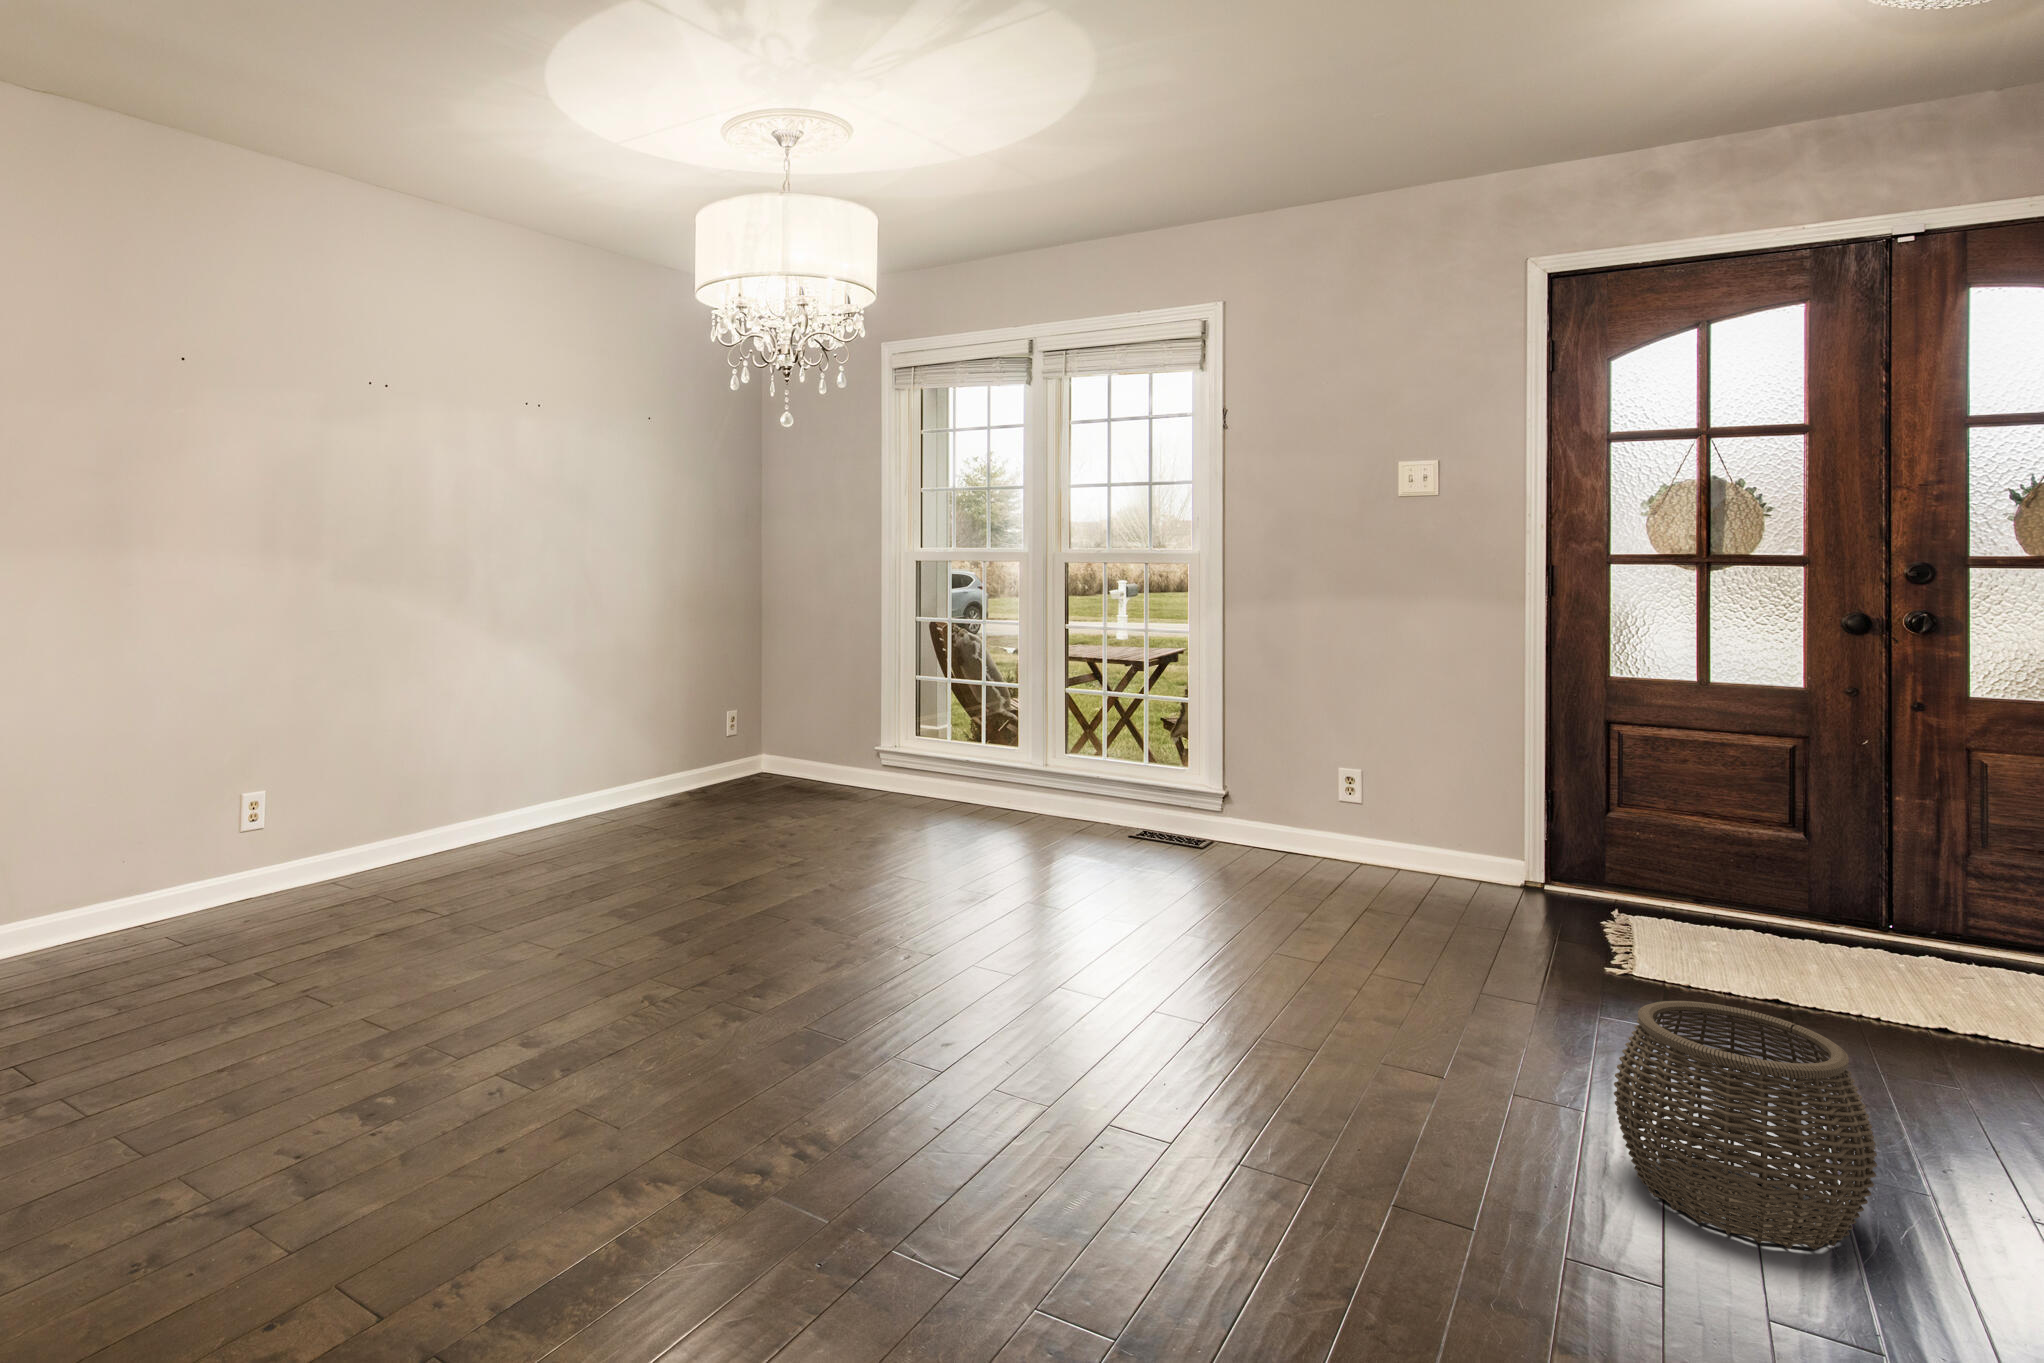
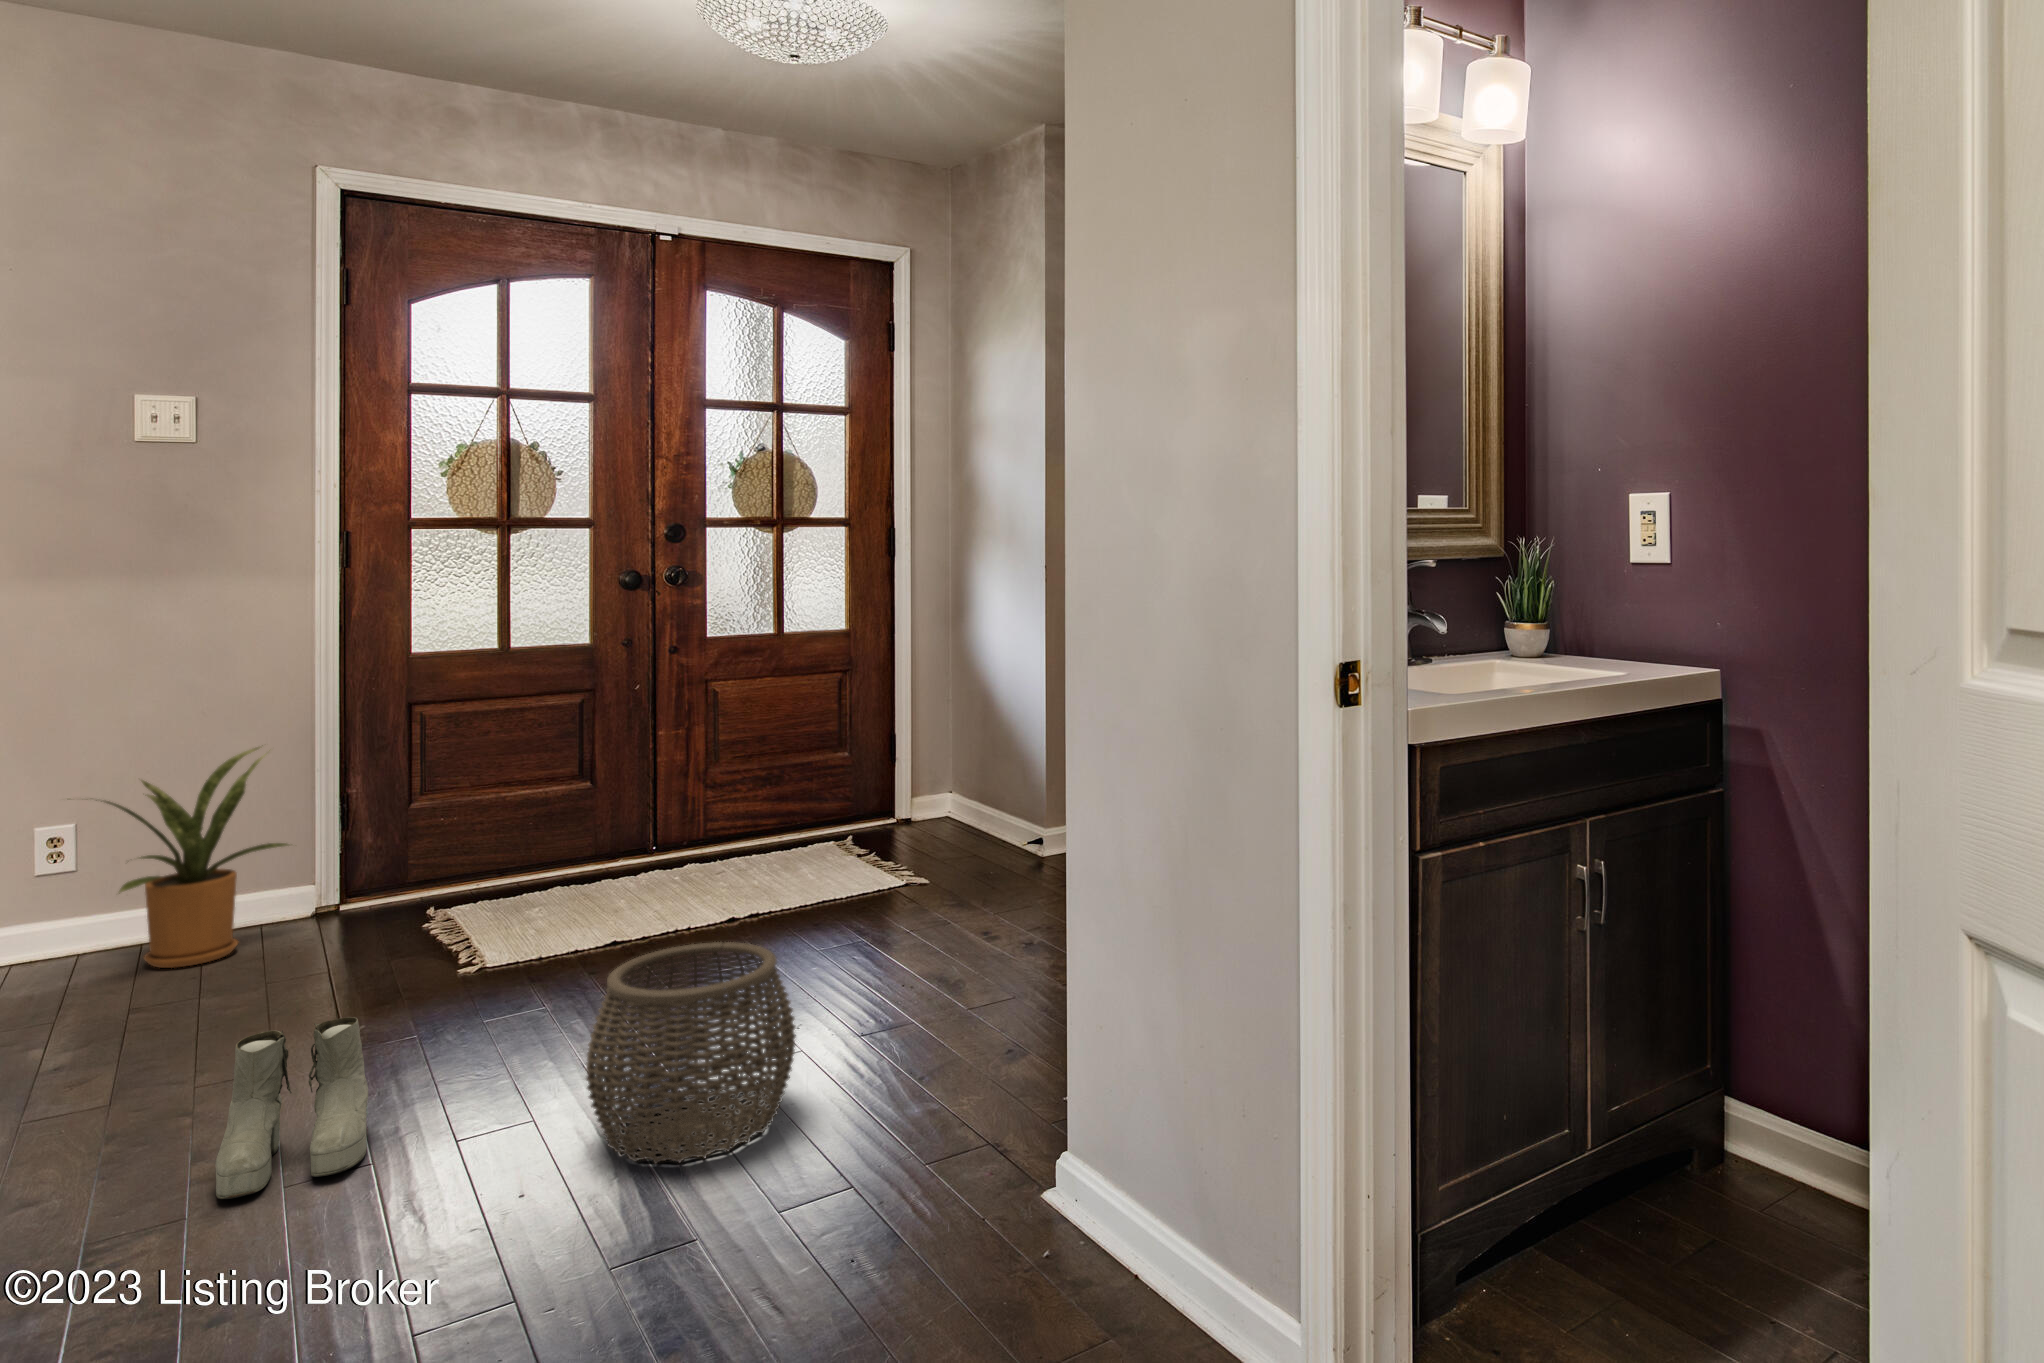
house plant: none [1338,734,1504,893] -> present [96,747,288,968]
boots: none [1340,943,1457,1075] -> present [215,1017,368,1199]

